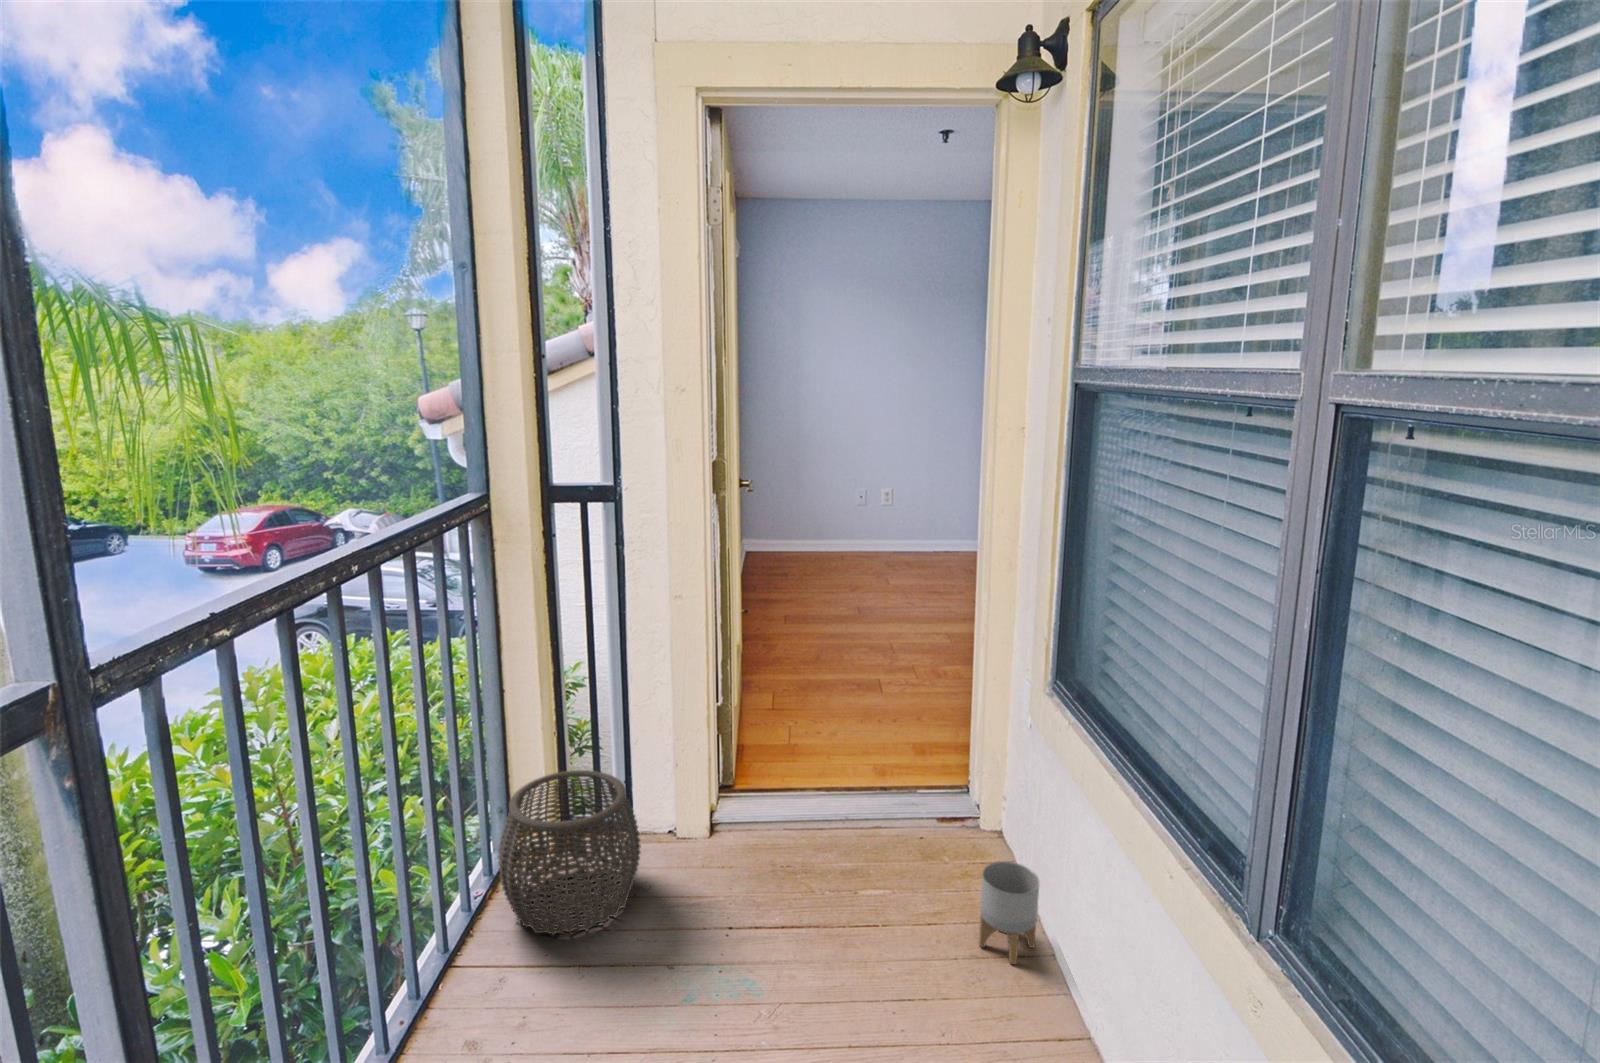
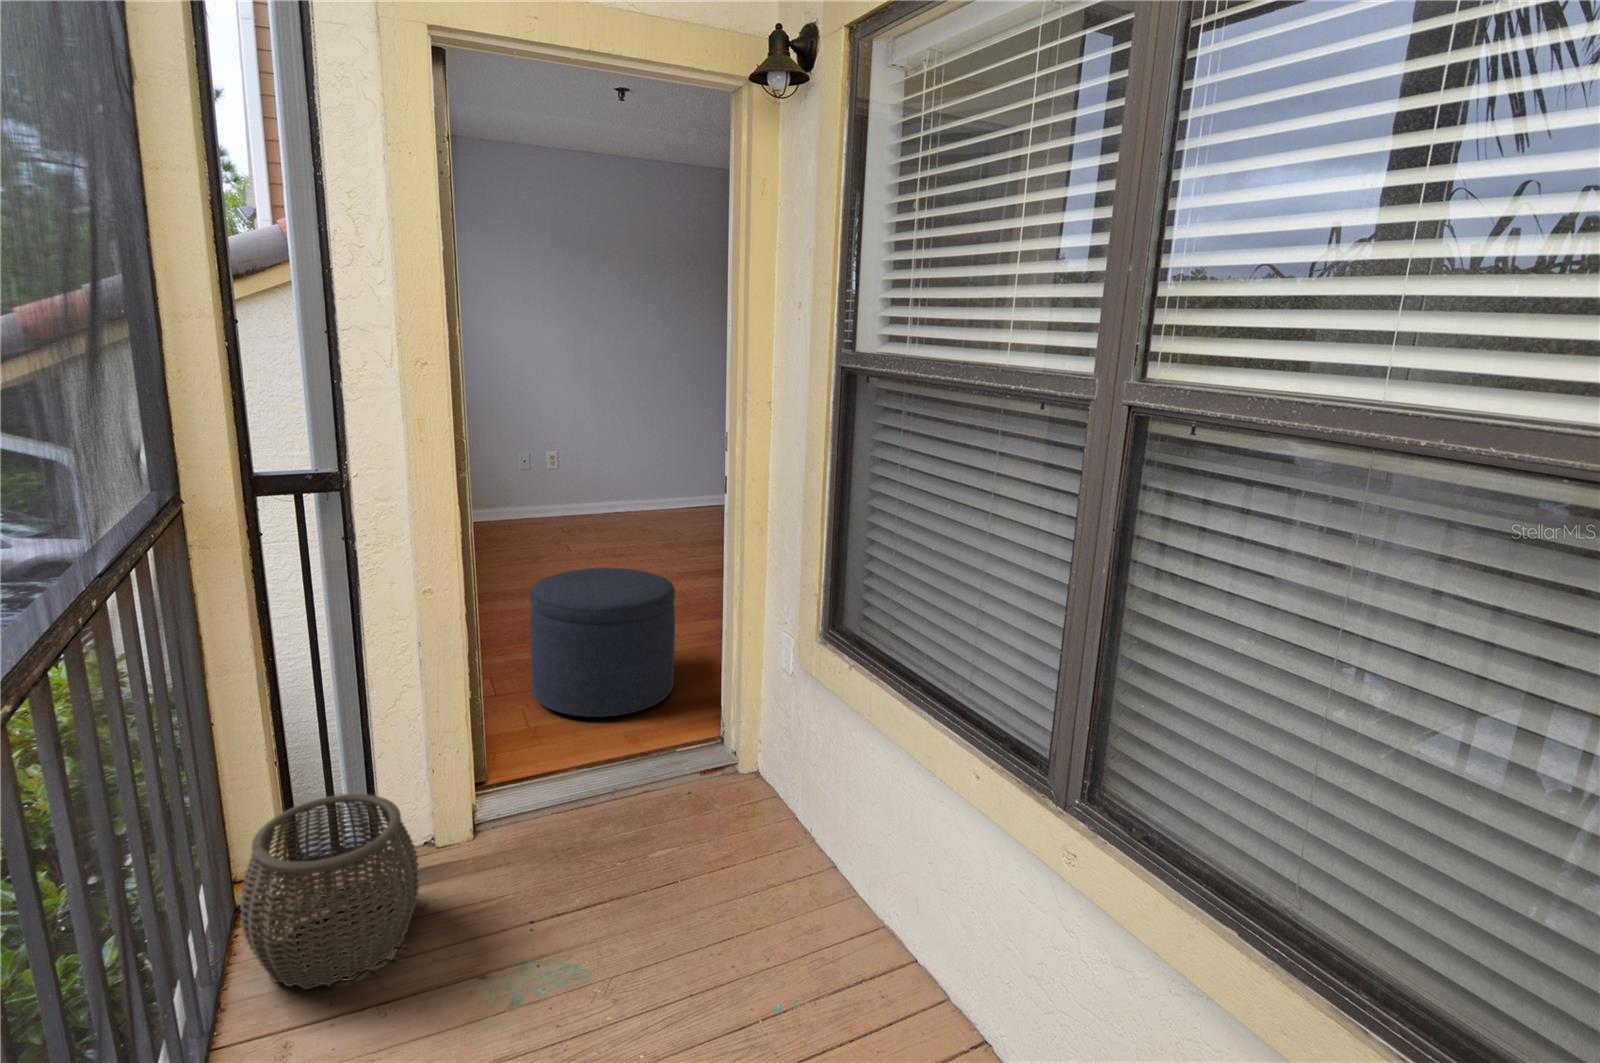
ottoman: none [801,597,944,745] -> present [530,568,675,717]
planter: present [979,862,1039,964] -> none [774,796,825,884]

